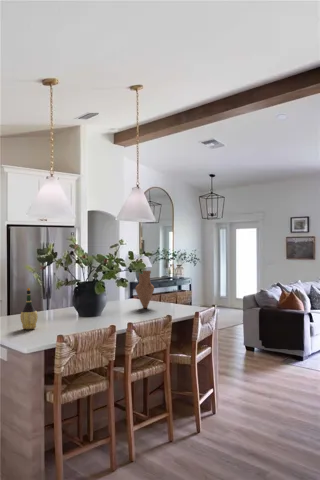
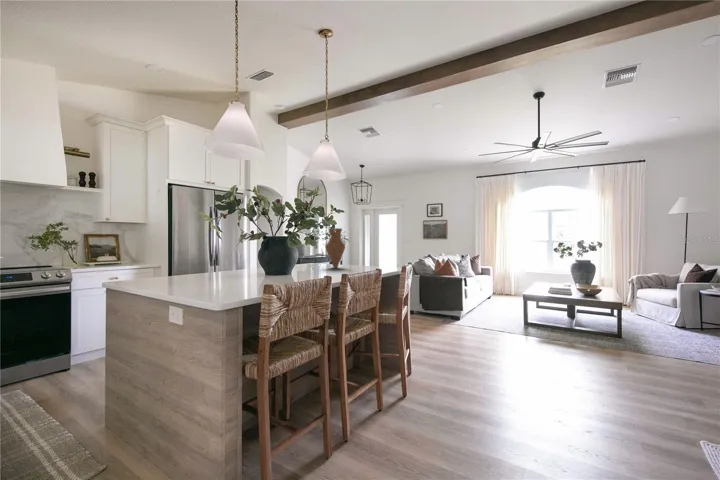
wine bottle: present [20,288,38,329] -> none [202,232,225,284]

